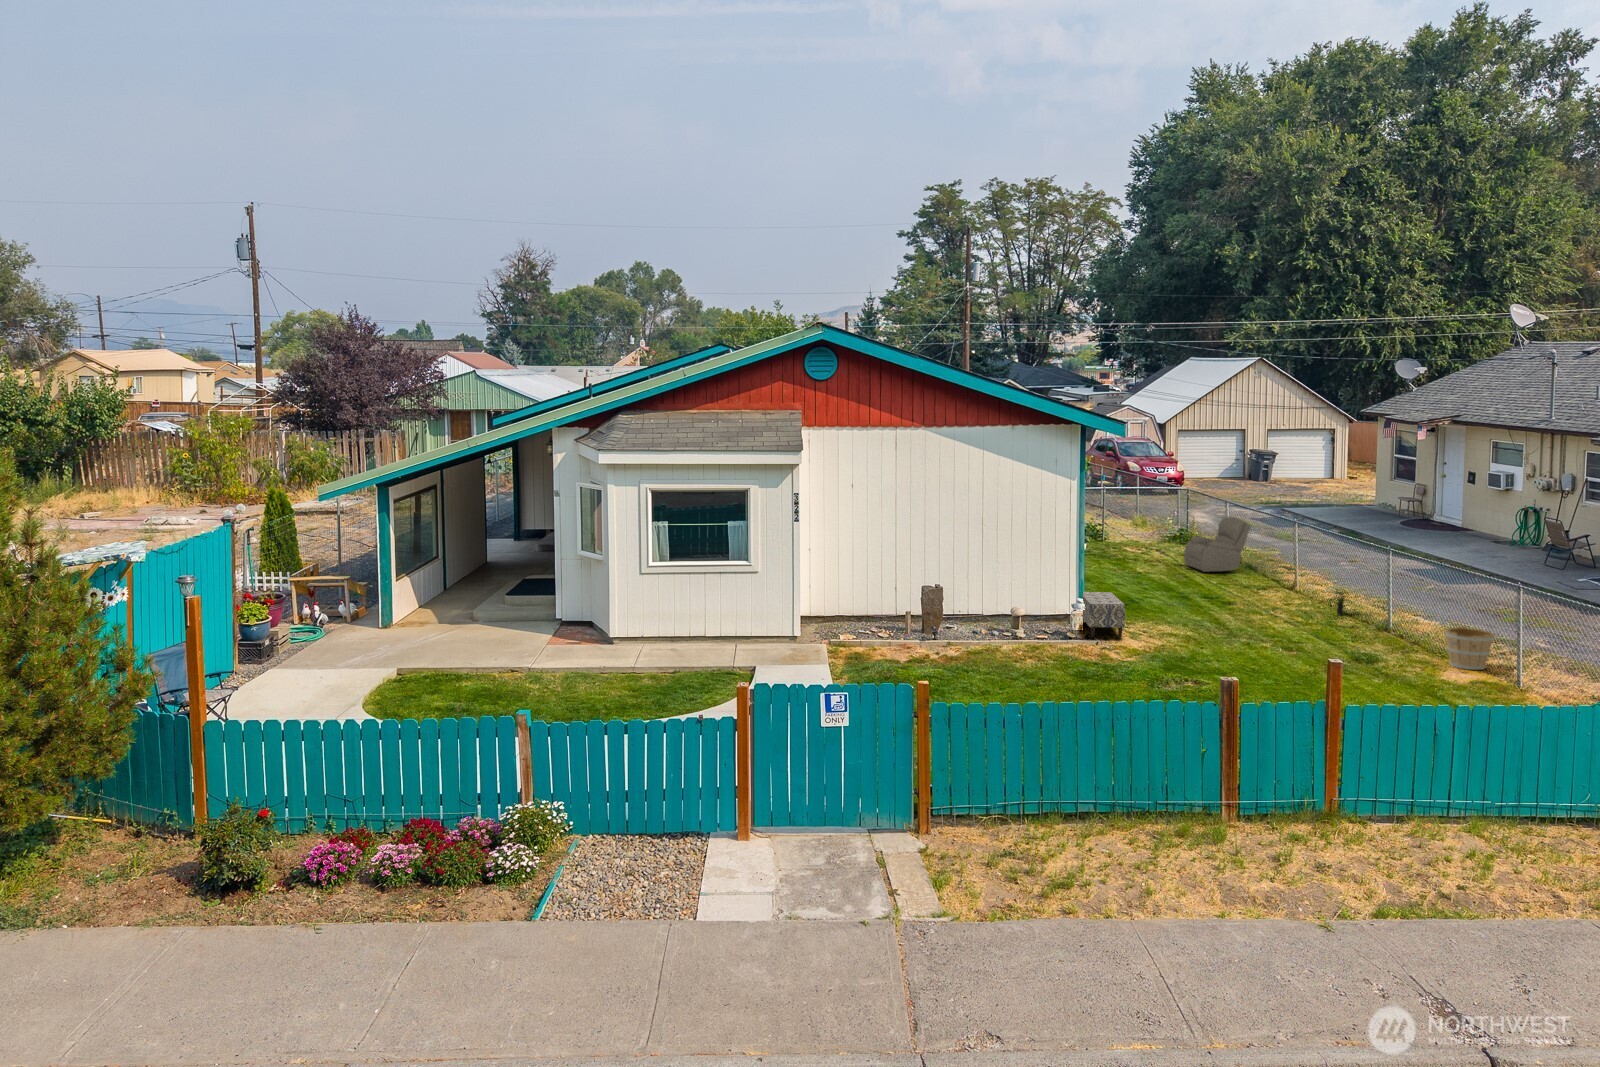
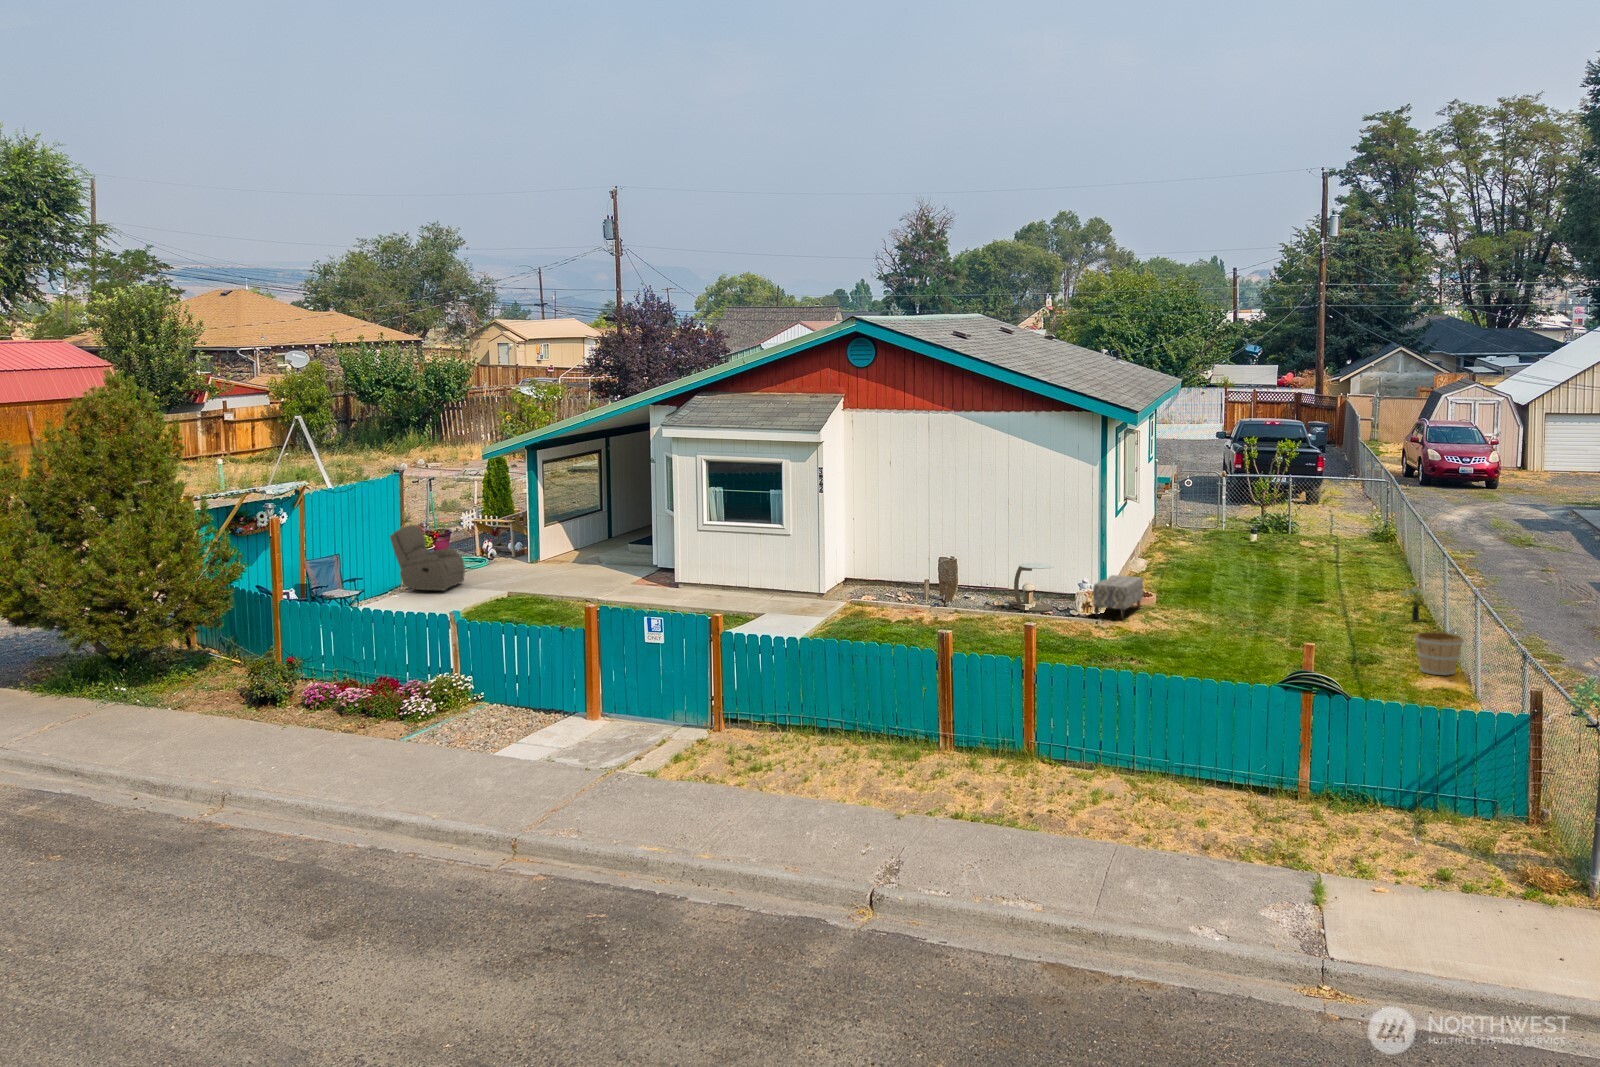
chair: present [1184,516,1250,572] -> present [390,525,465,591]
side table: none [999,585,1040,637] -> present [1014,563,1054,612]

